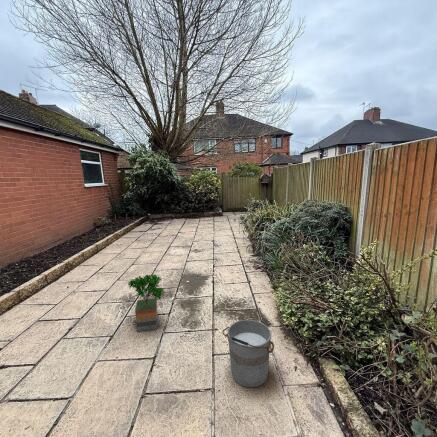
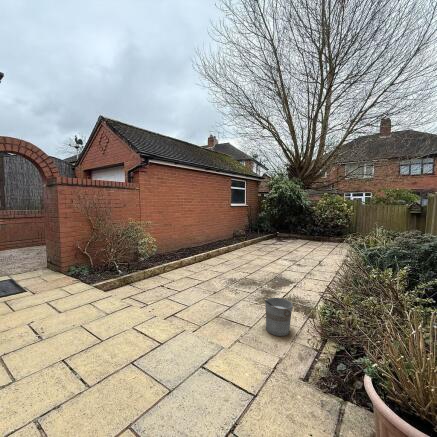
potted tree: present [128,274,164,332] -> none [228,262,249,297]

